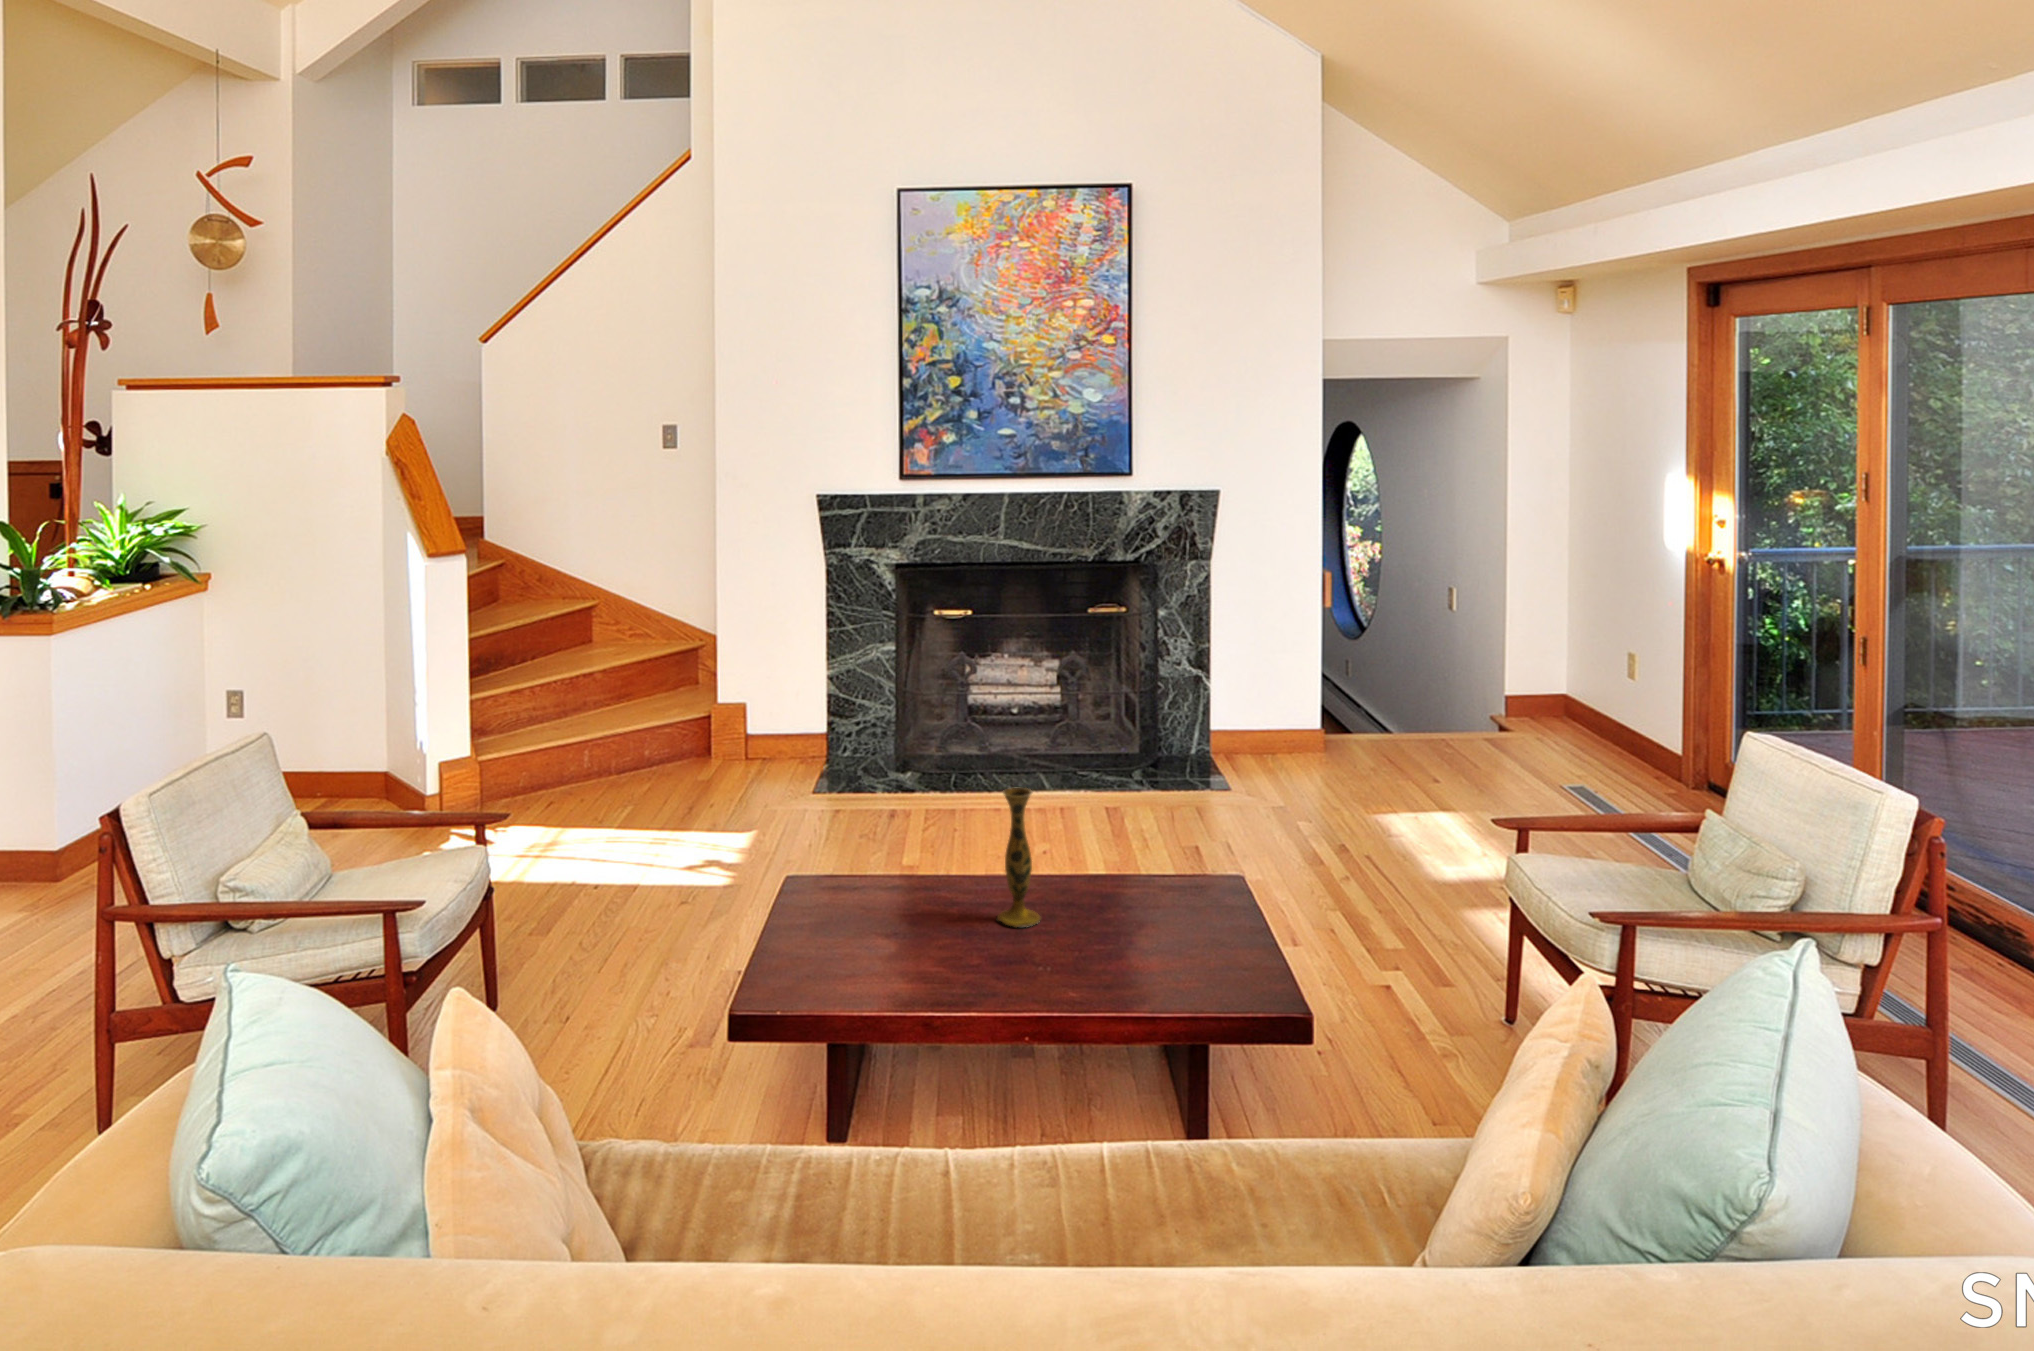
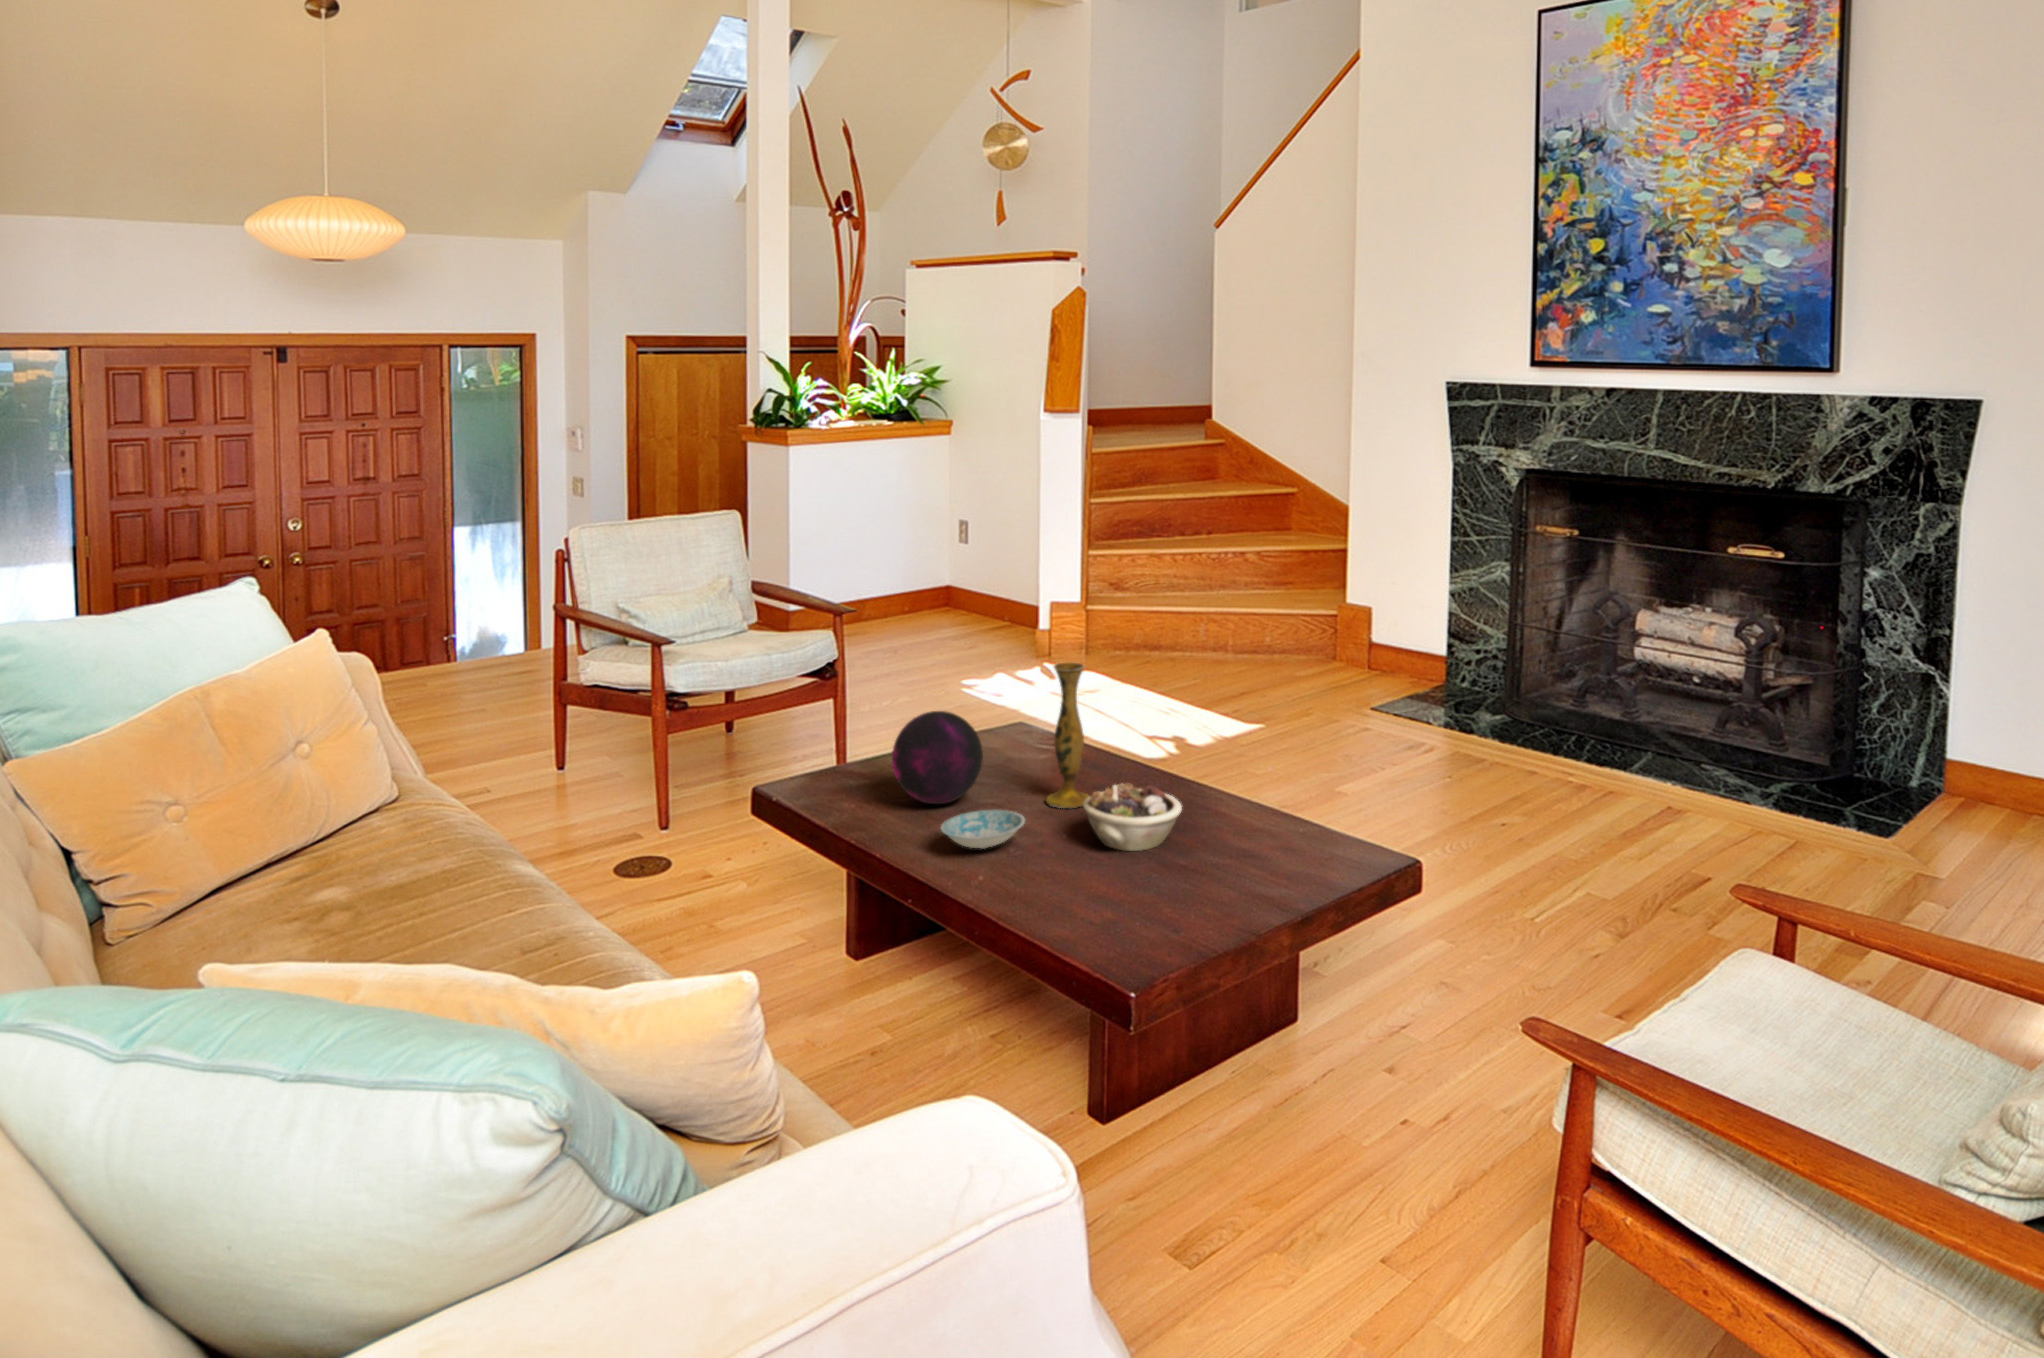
decorative orb: none [889,866,979,964] -> present [892,711,983,804]
succulent planter: none [1091,876,1179,939] -> present [1083,783,1182,851]
ceramic bowl: none [1036,936,1104,980] -> present [940,810,1025,849]

